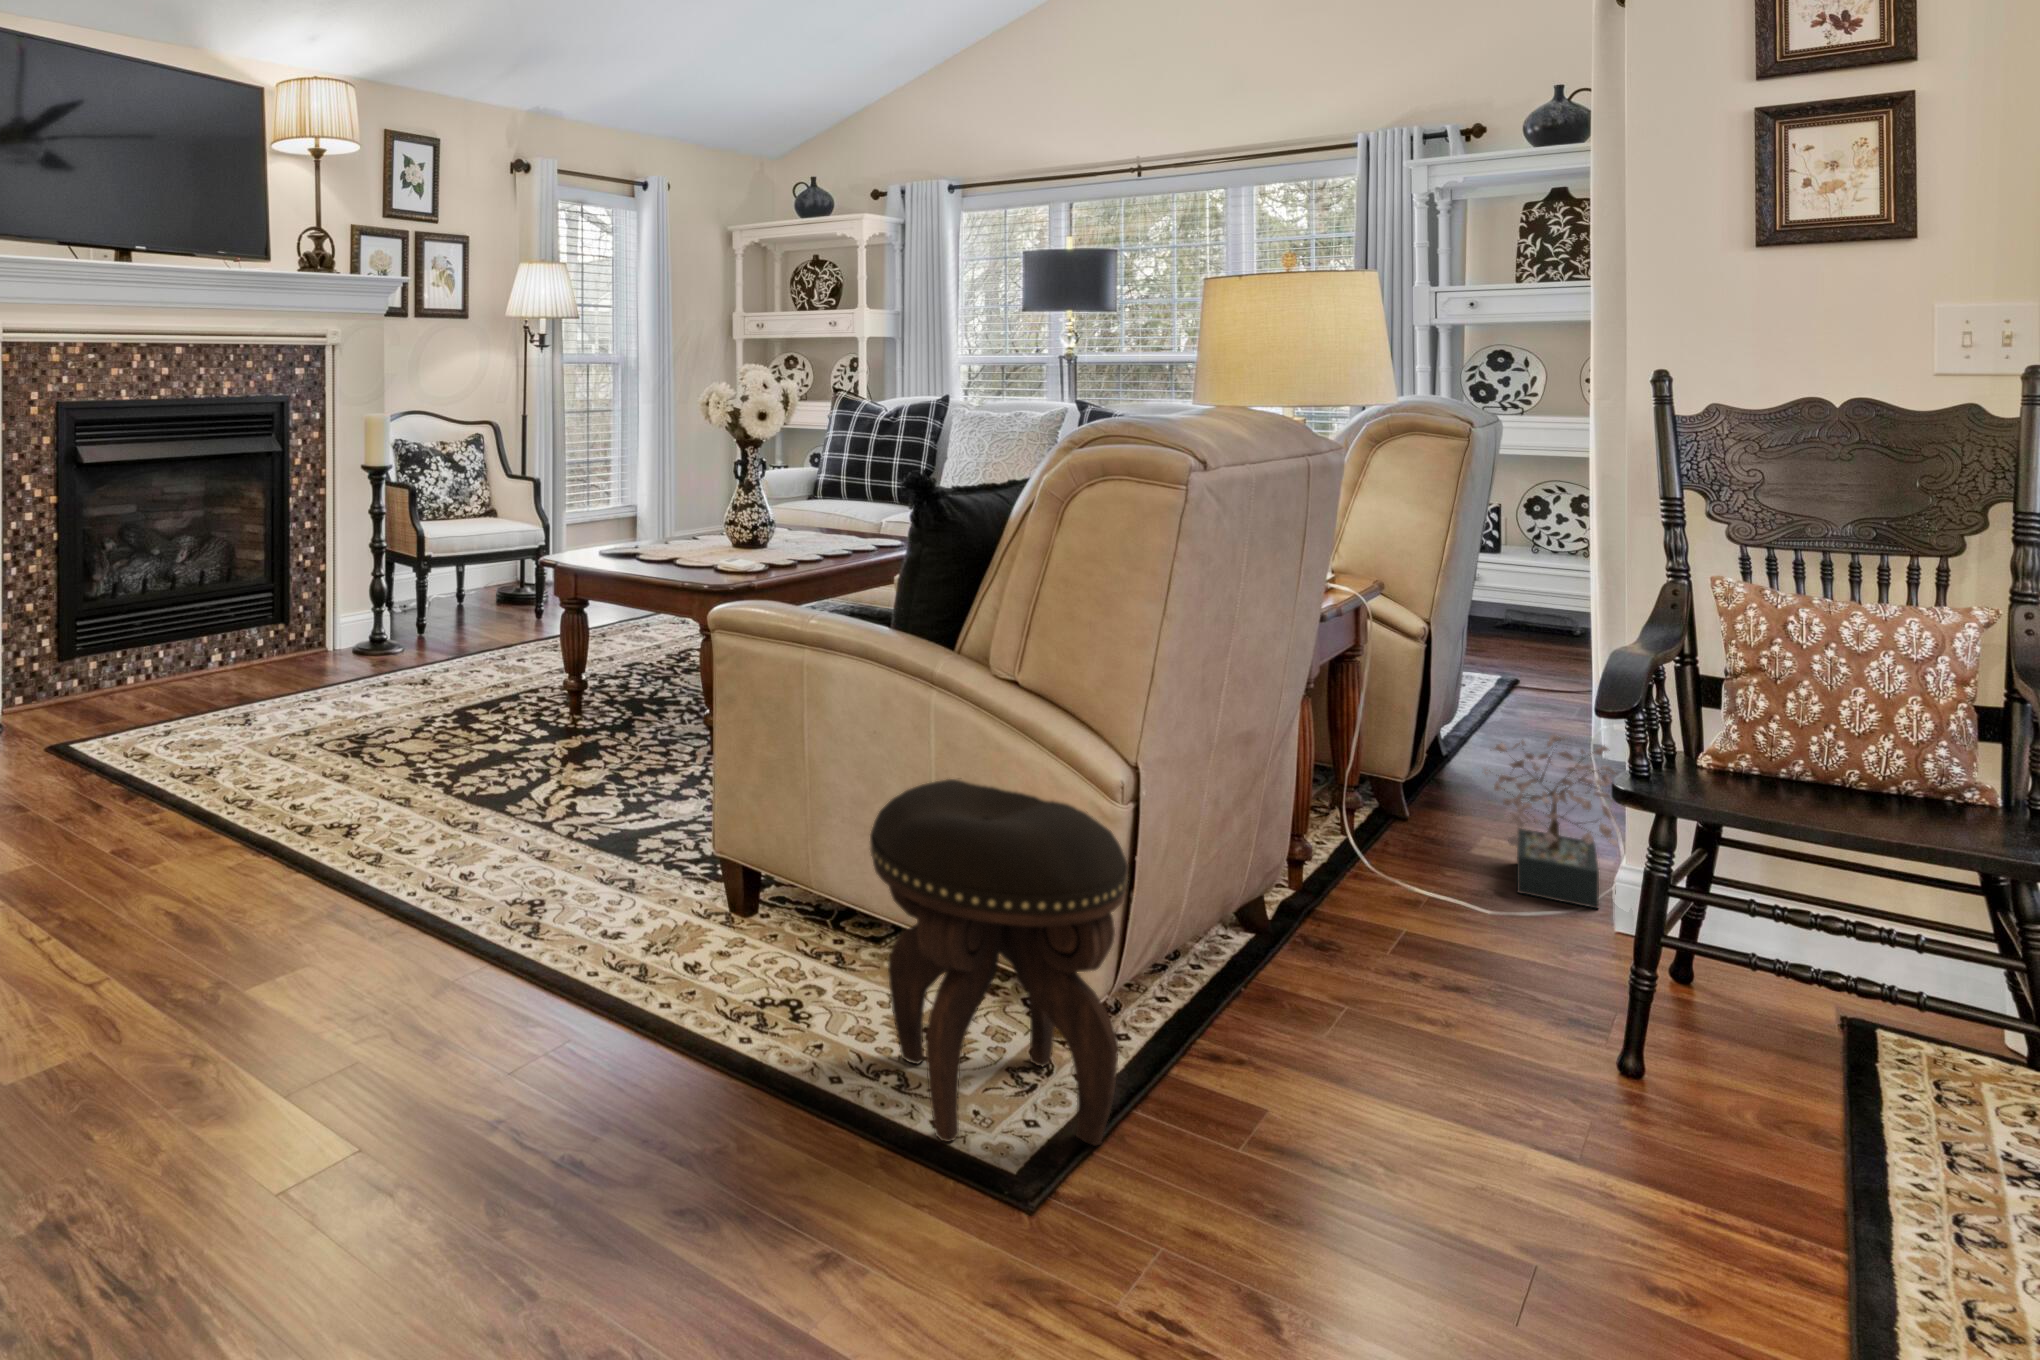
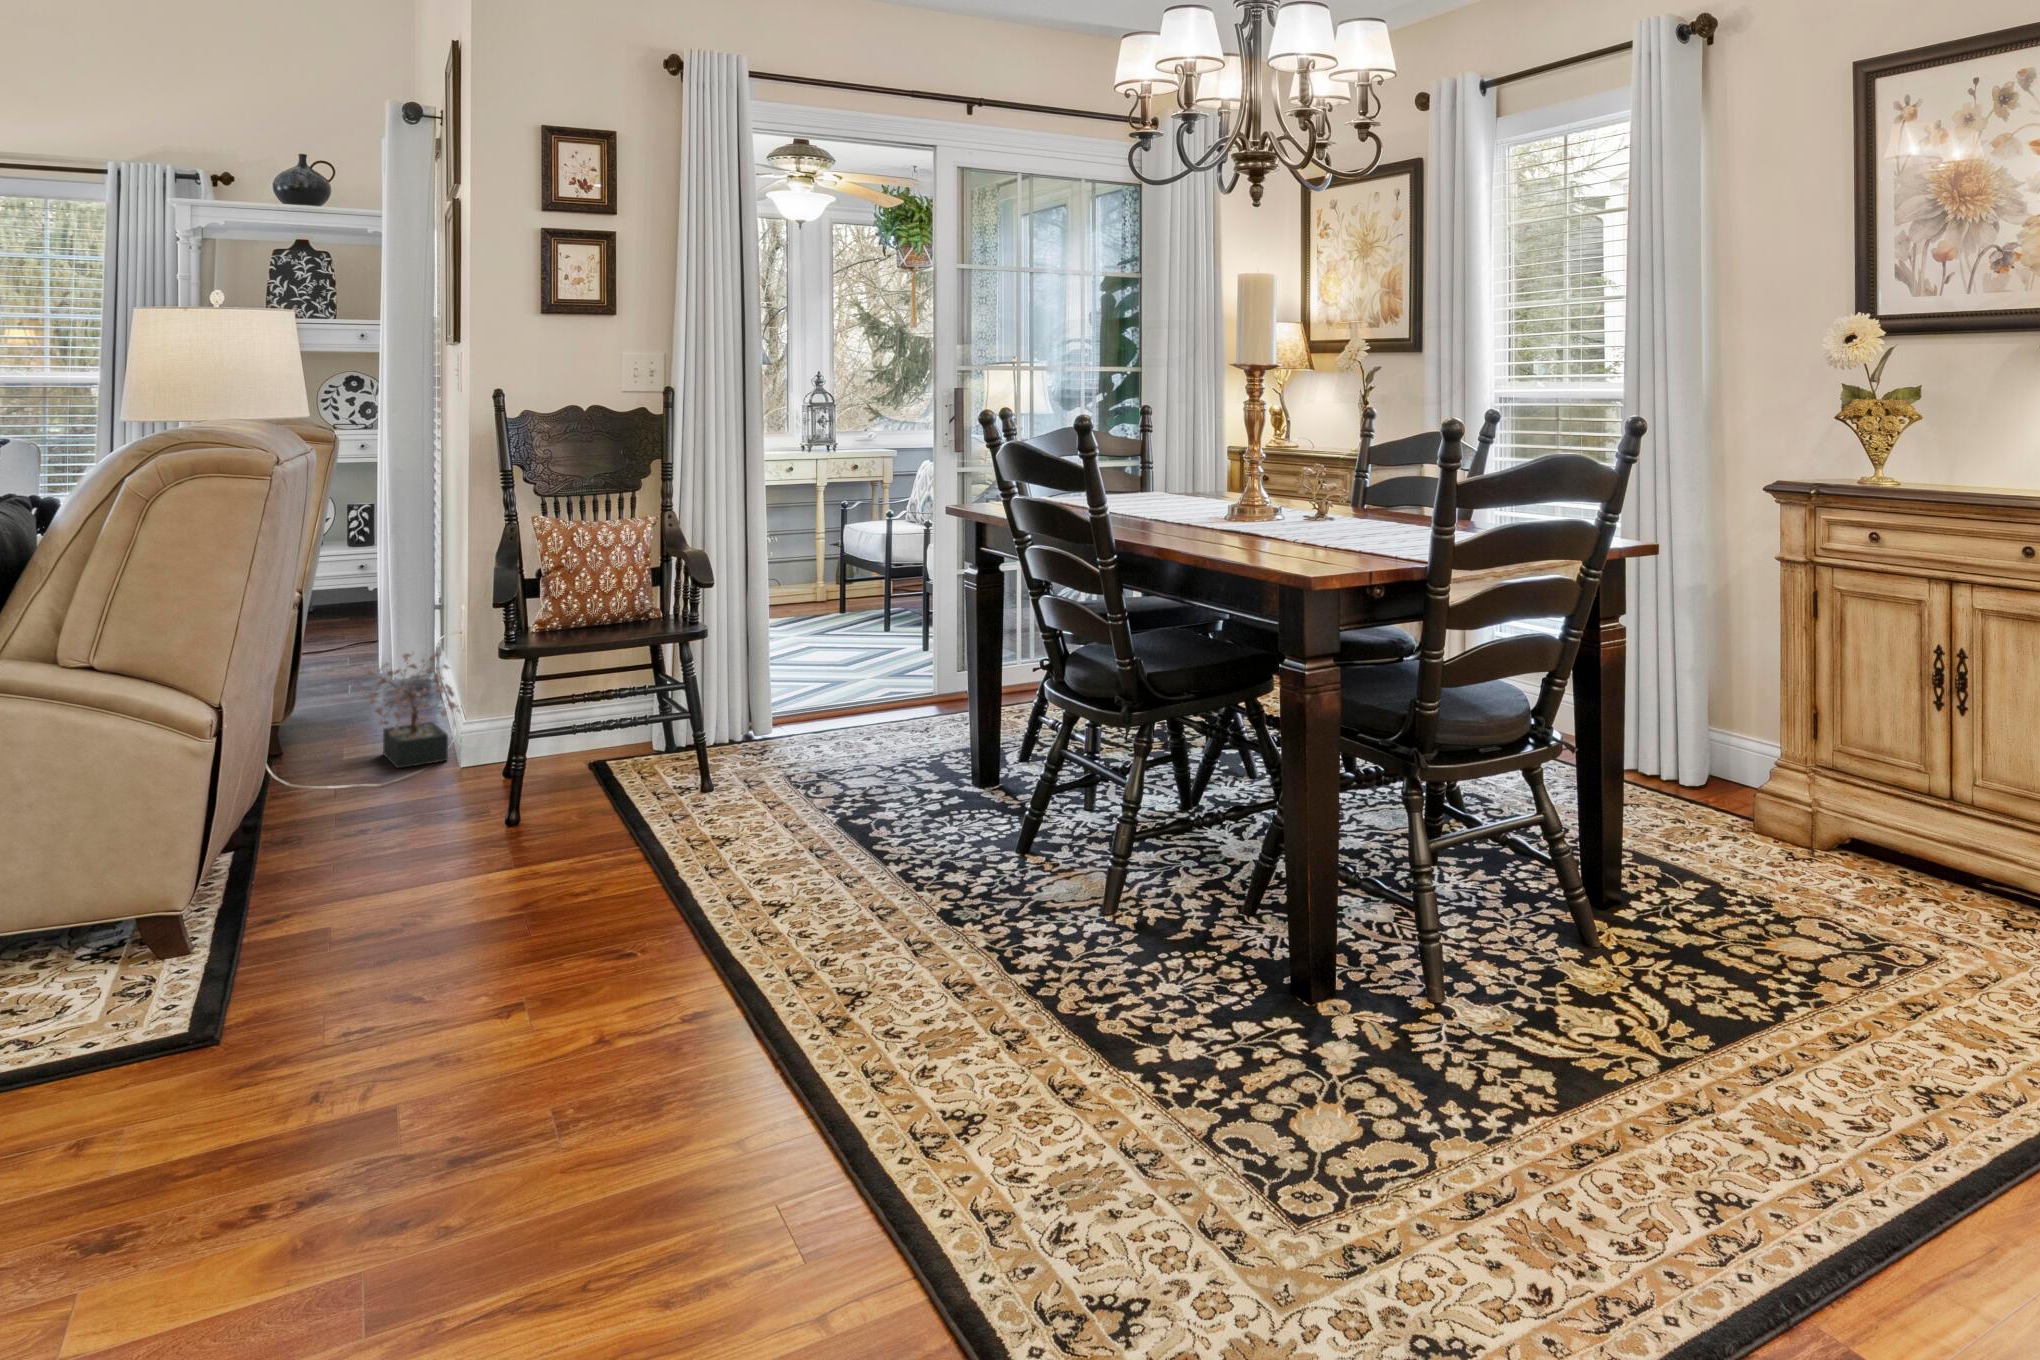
footstool: present [870,779,1128,1146] -> none [47,736,300,1038]

